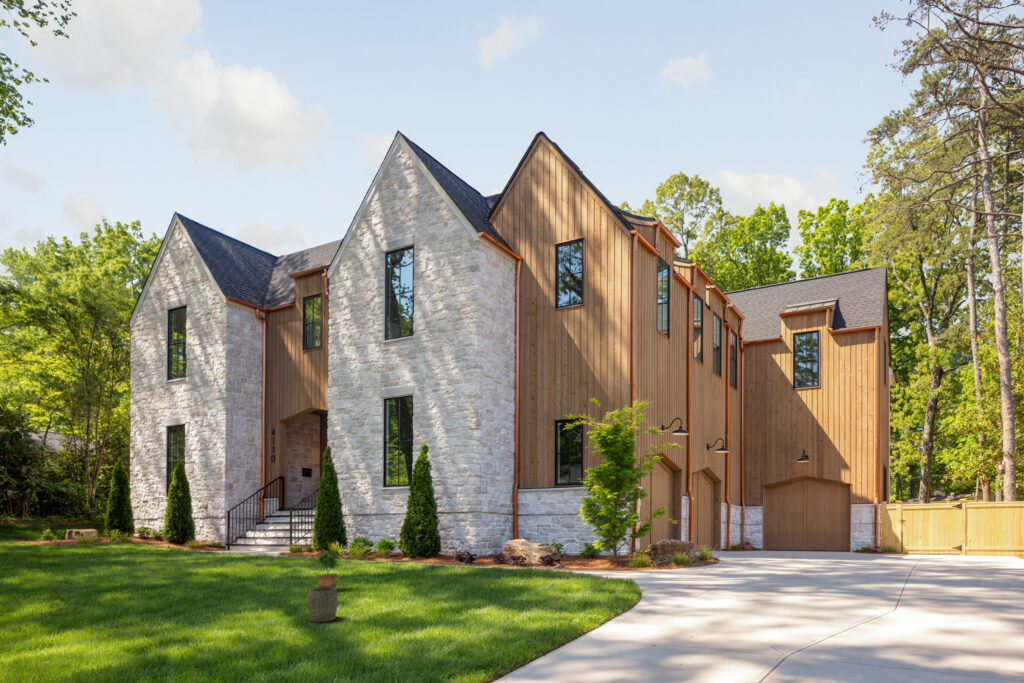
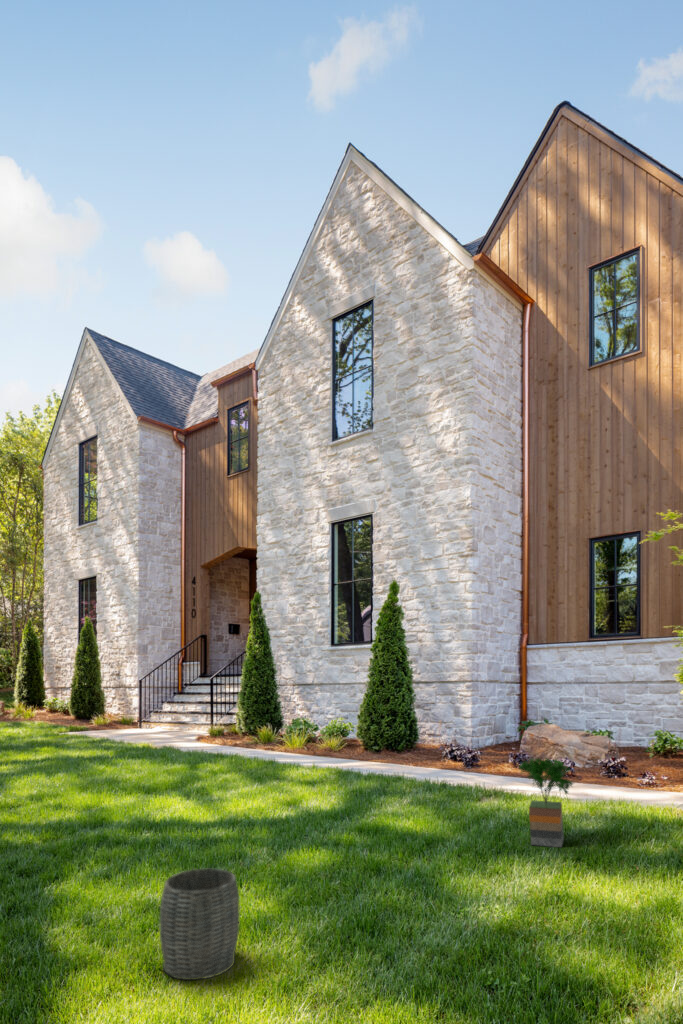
potted tree: present [318,554,340,588] -> present [519,758,573,847]

